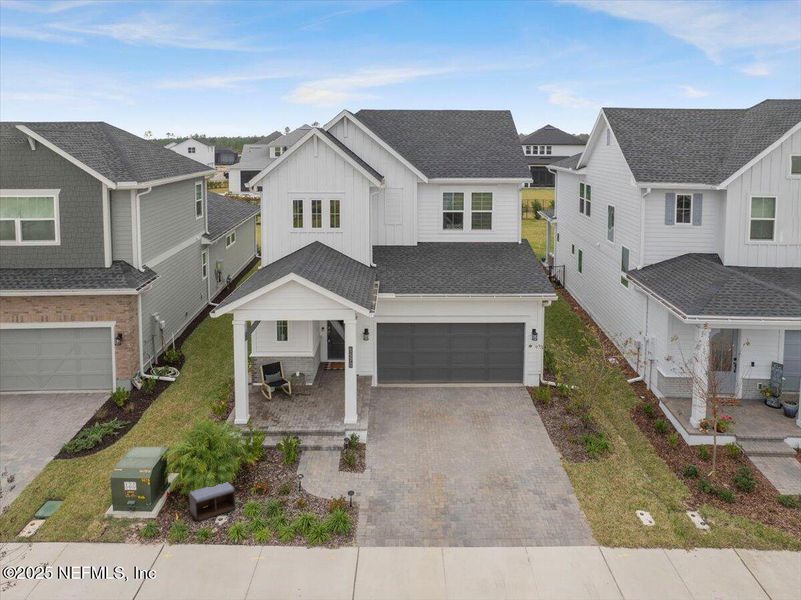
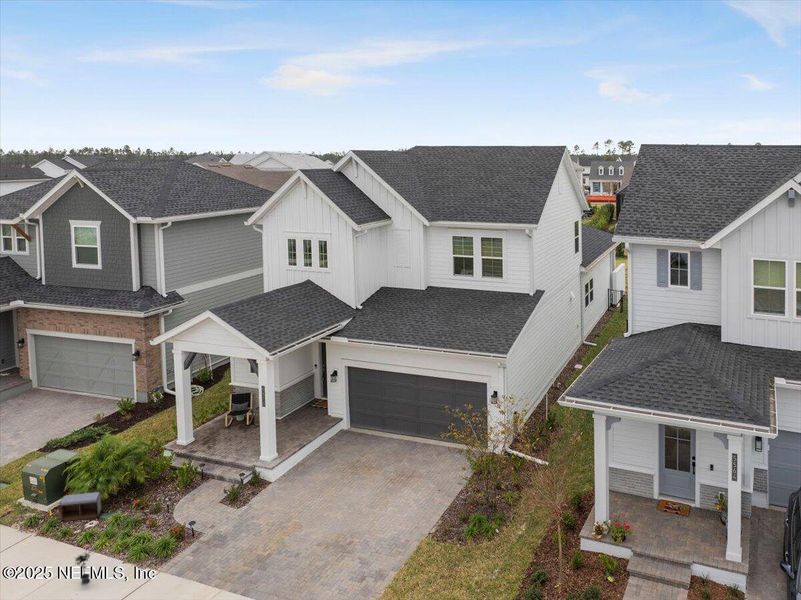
potted plant: none [297,534,314,573] -> present [76,552,91,583]

